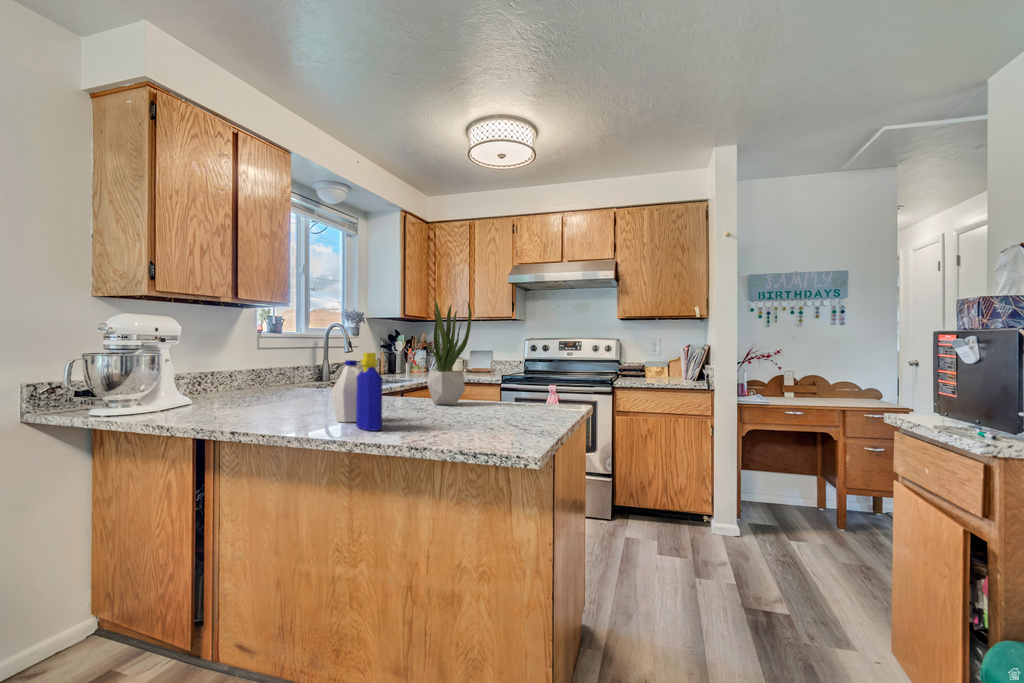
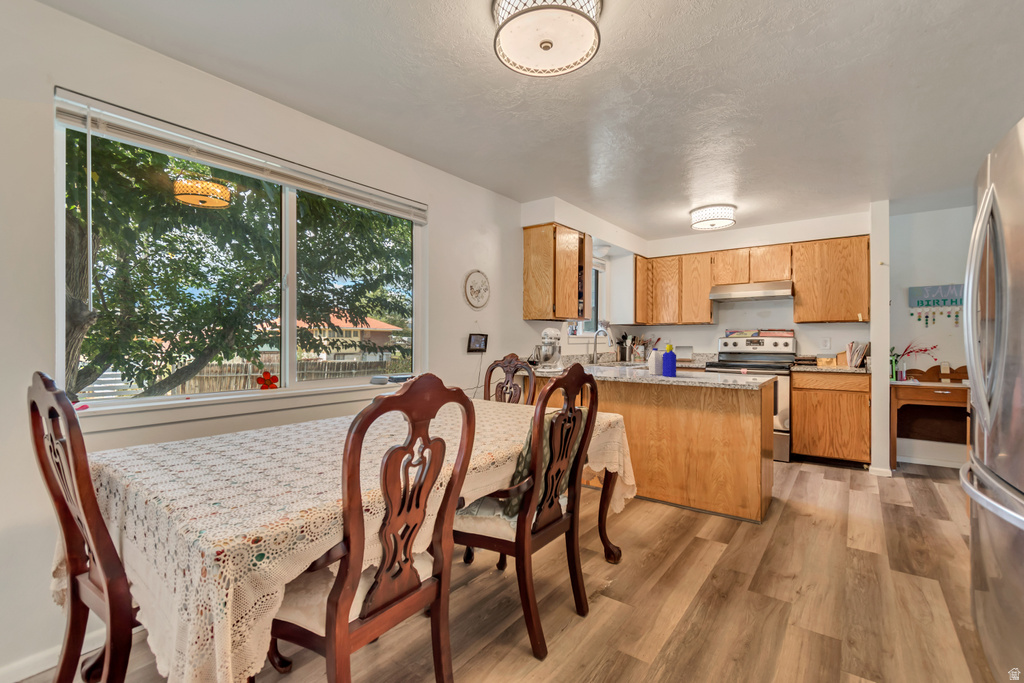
potted plant: present [424,299,471,405] -> none [678,318,703,373]

